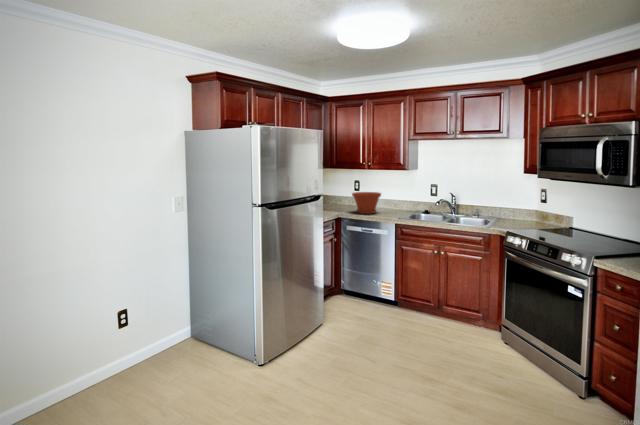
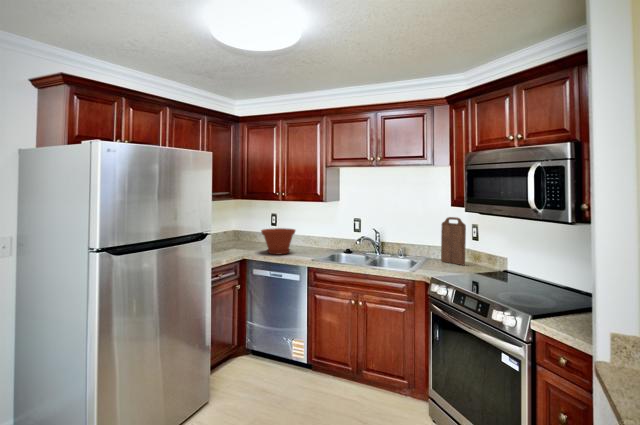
cutting board: none [512,182,536,223] -> present [441,217,466,265]

